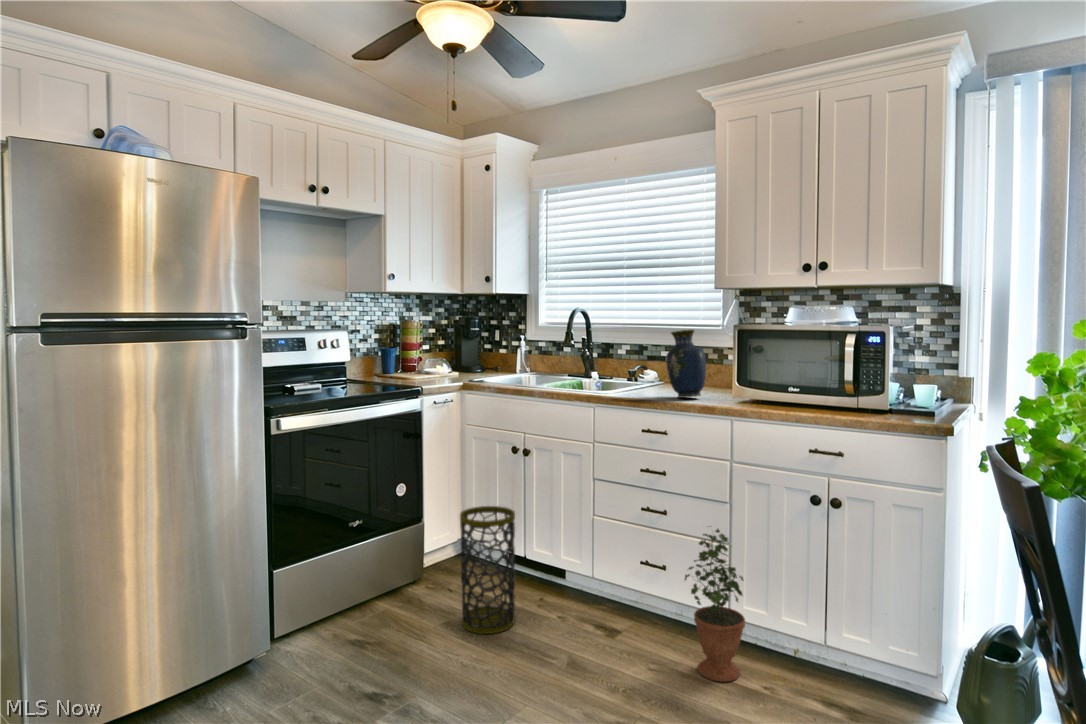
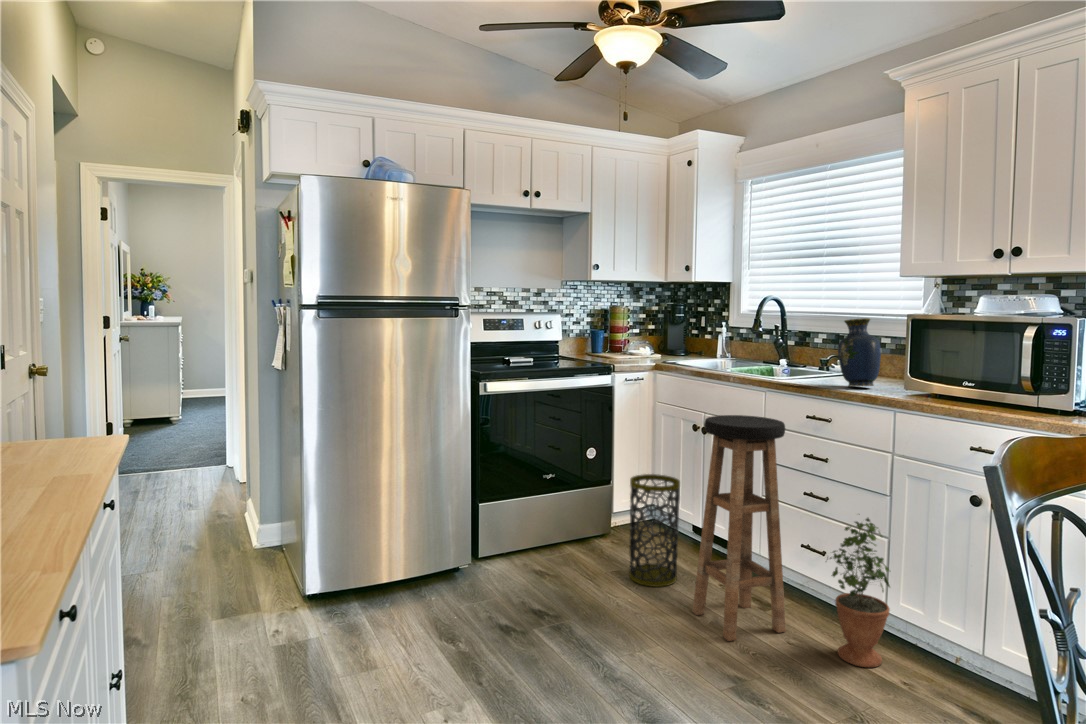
bar stool: none [545,435,643,683] -> present [692,415,786,641]

